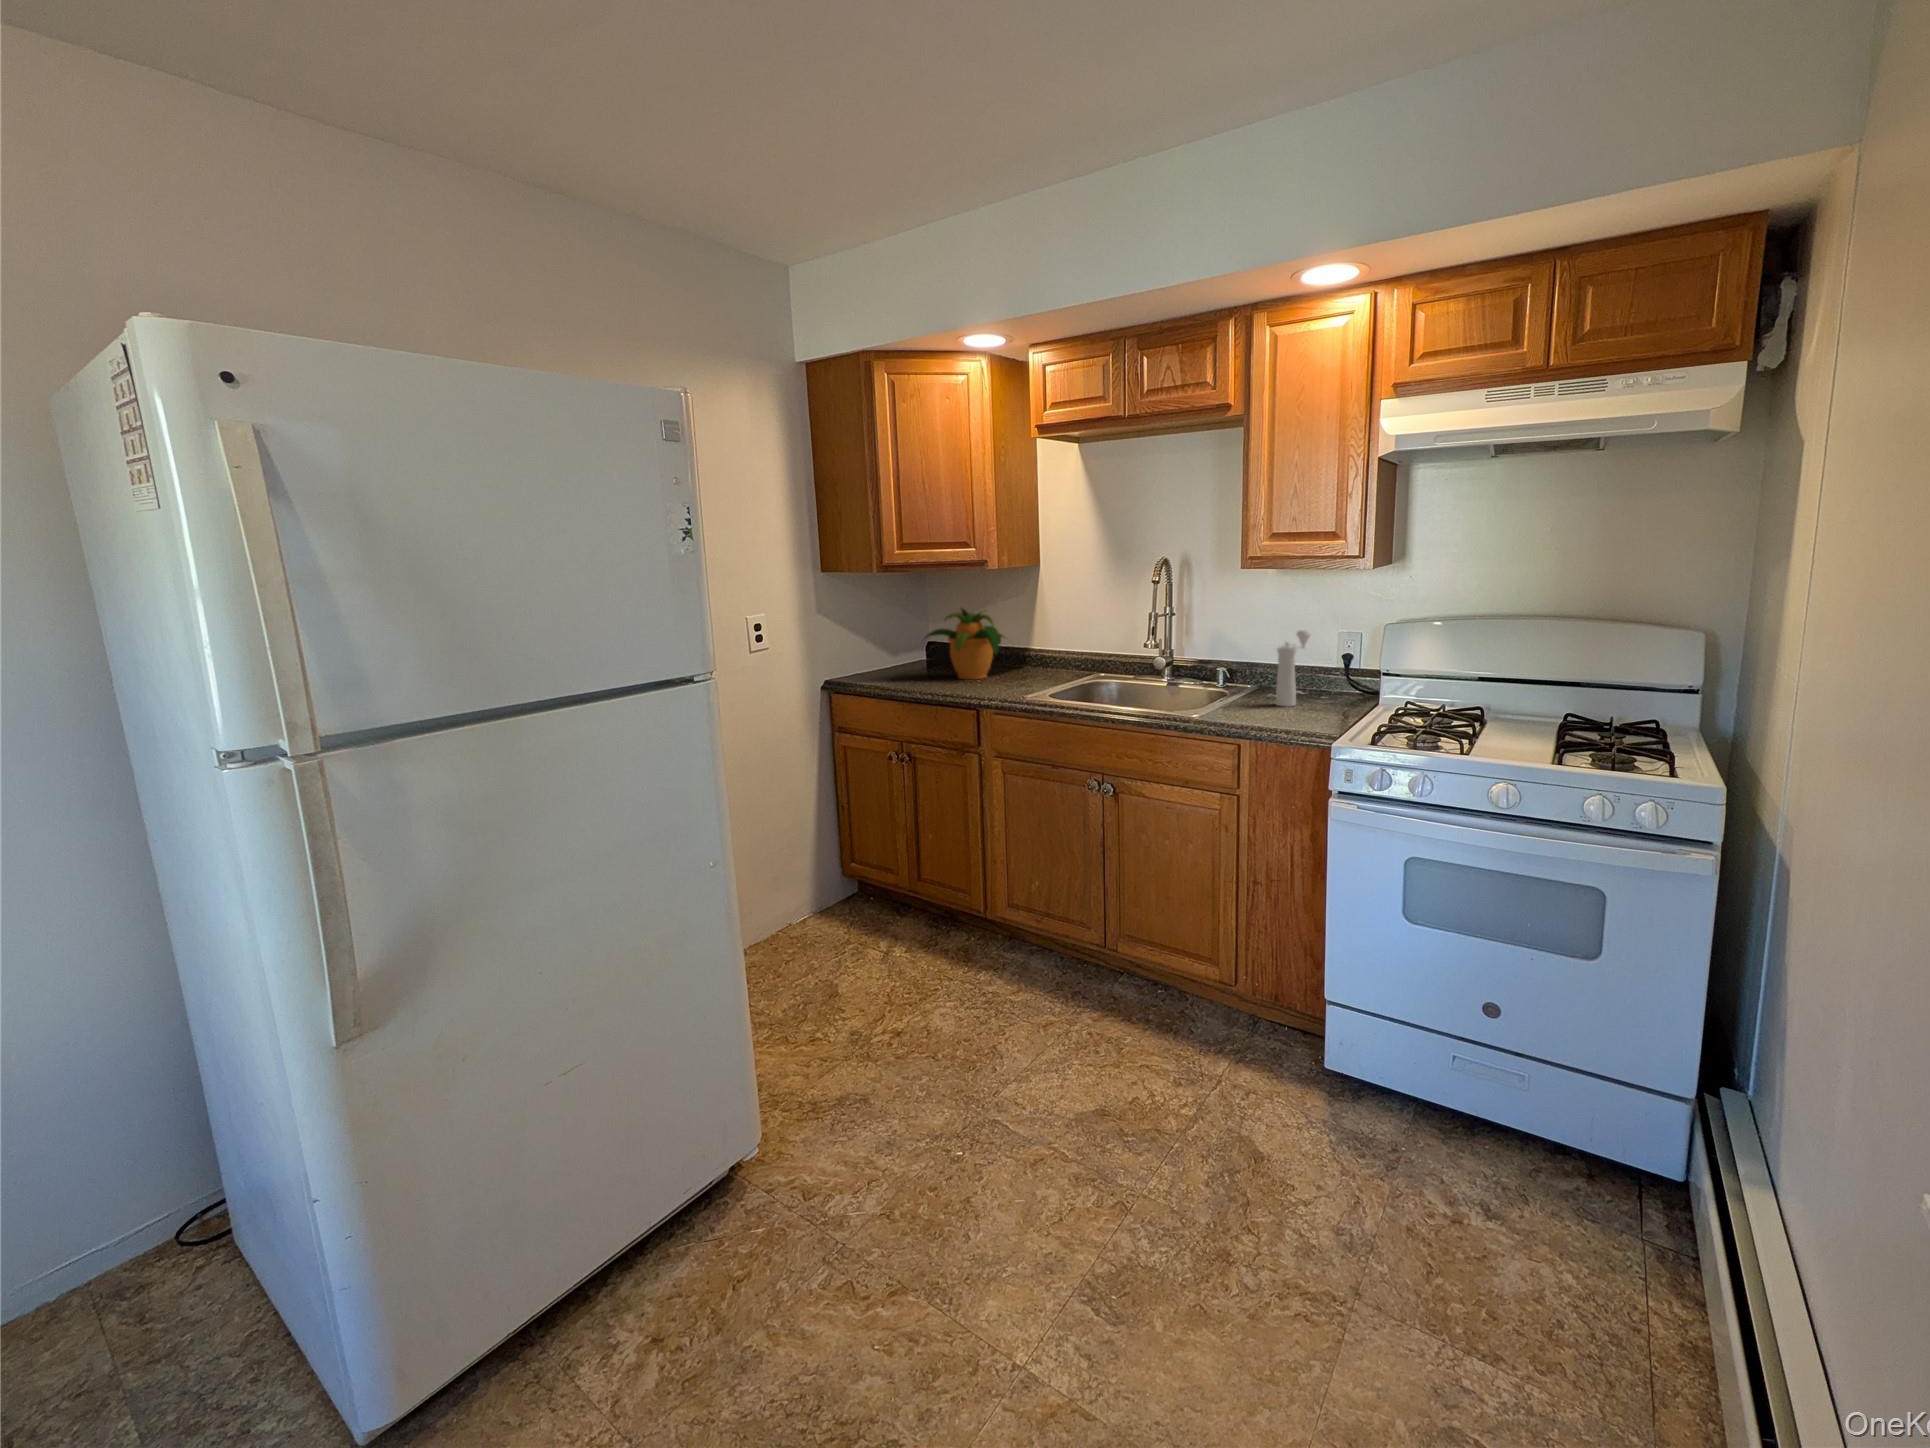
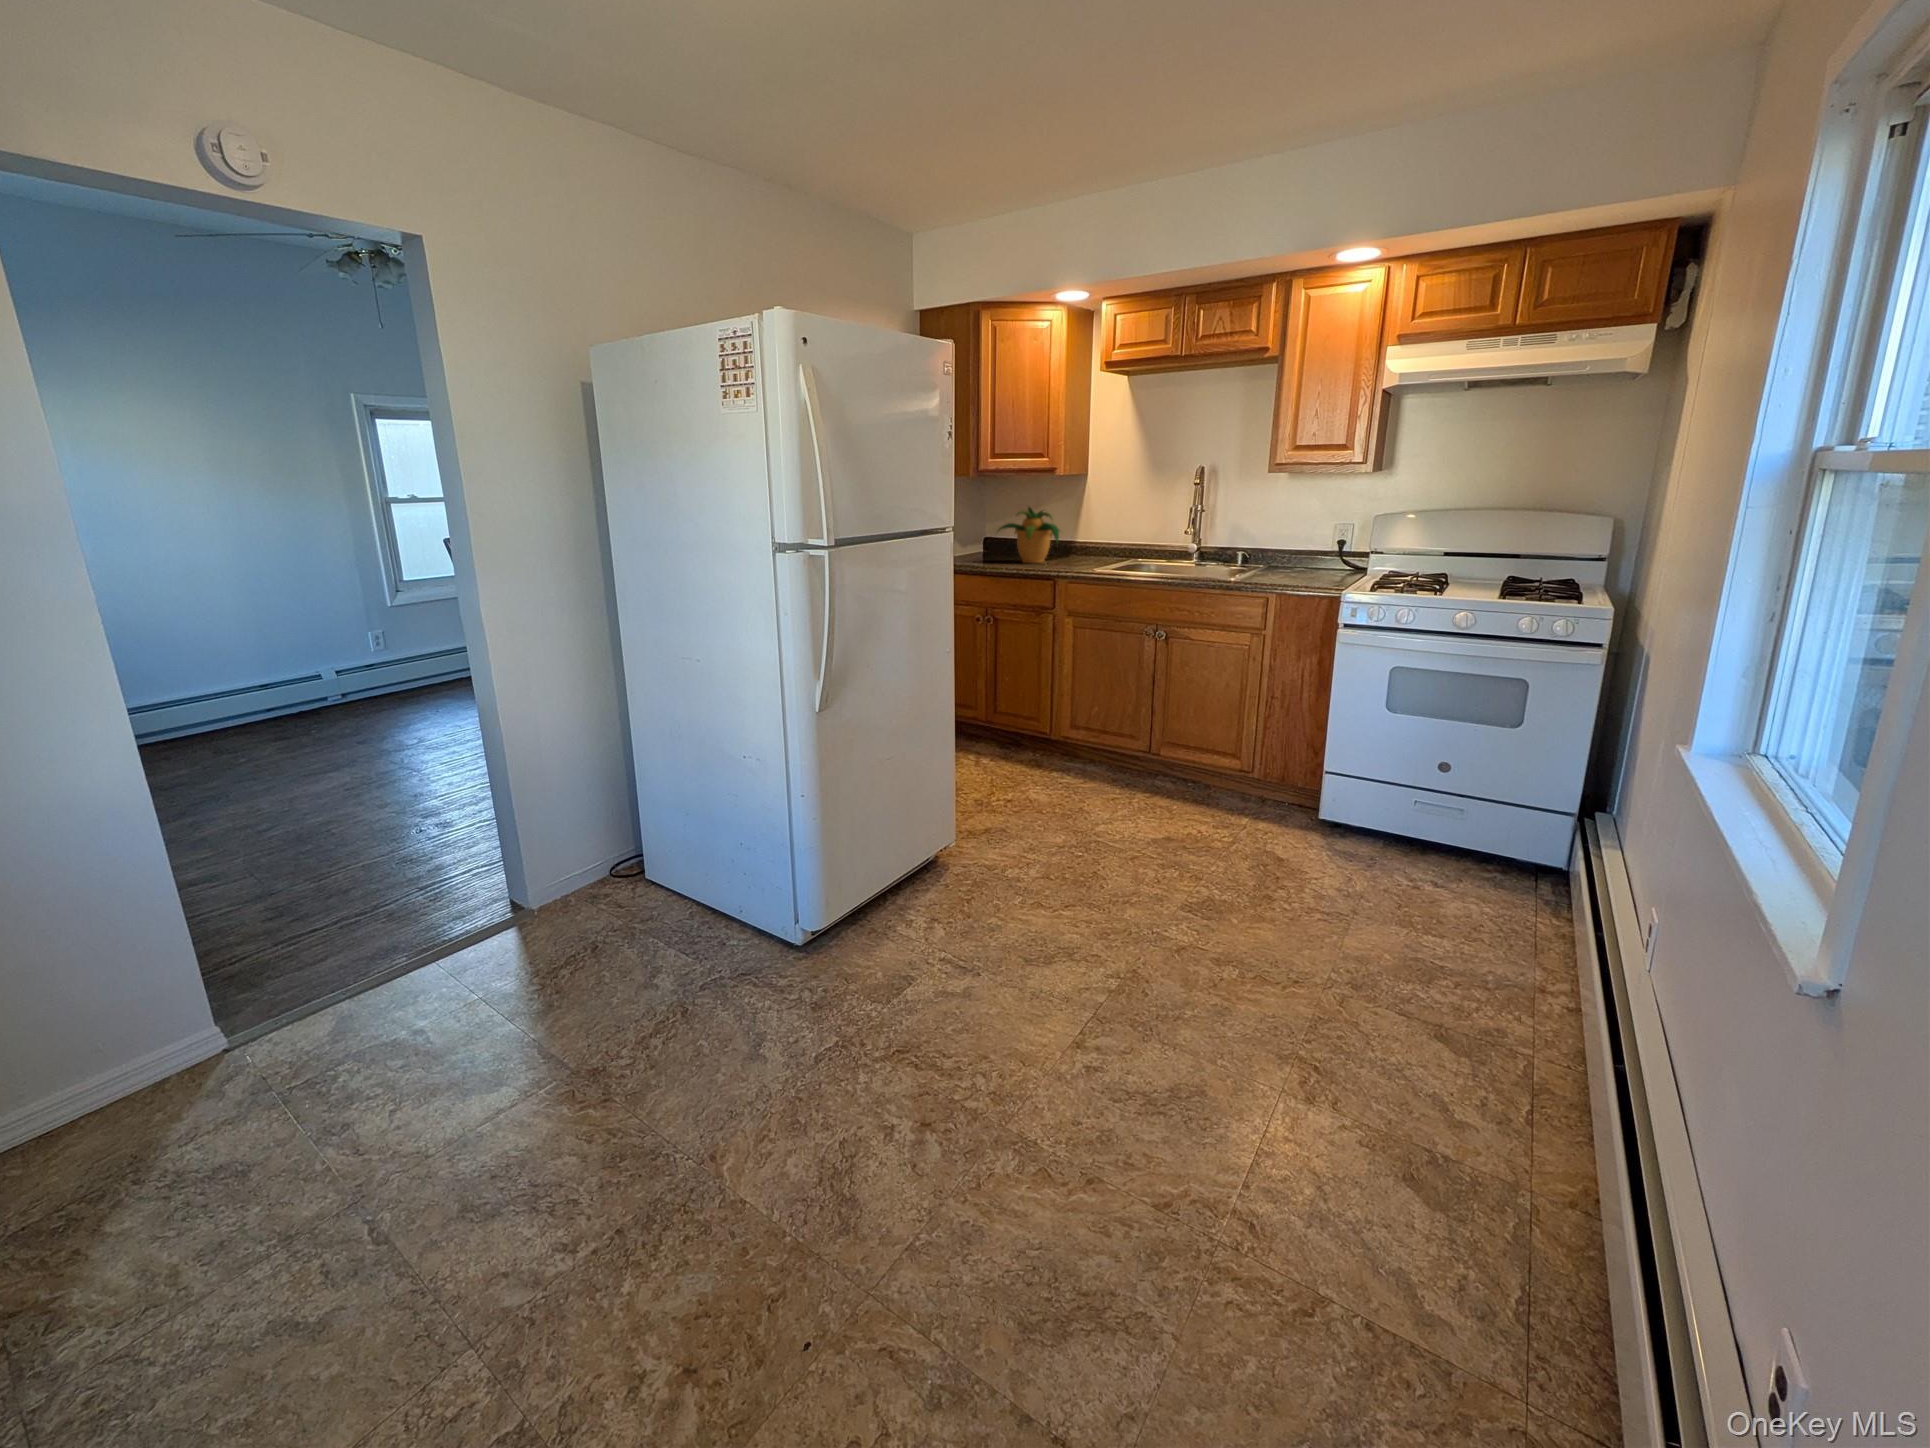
pepper mill: present [1276,630,1311,707] -> none [1287,521,1316,576]

